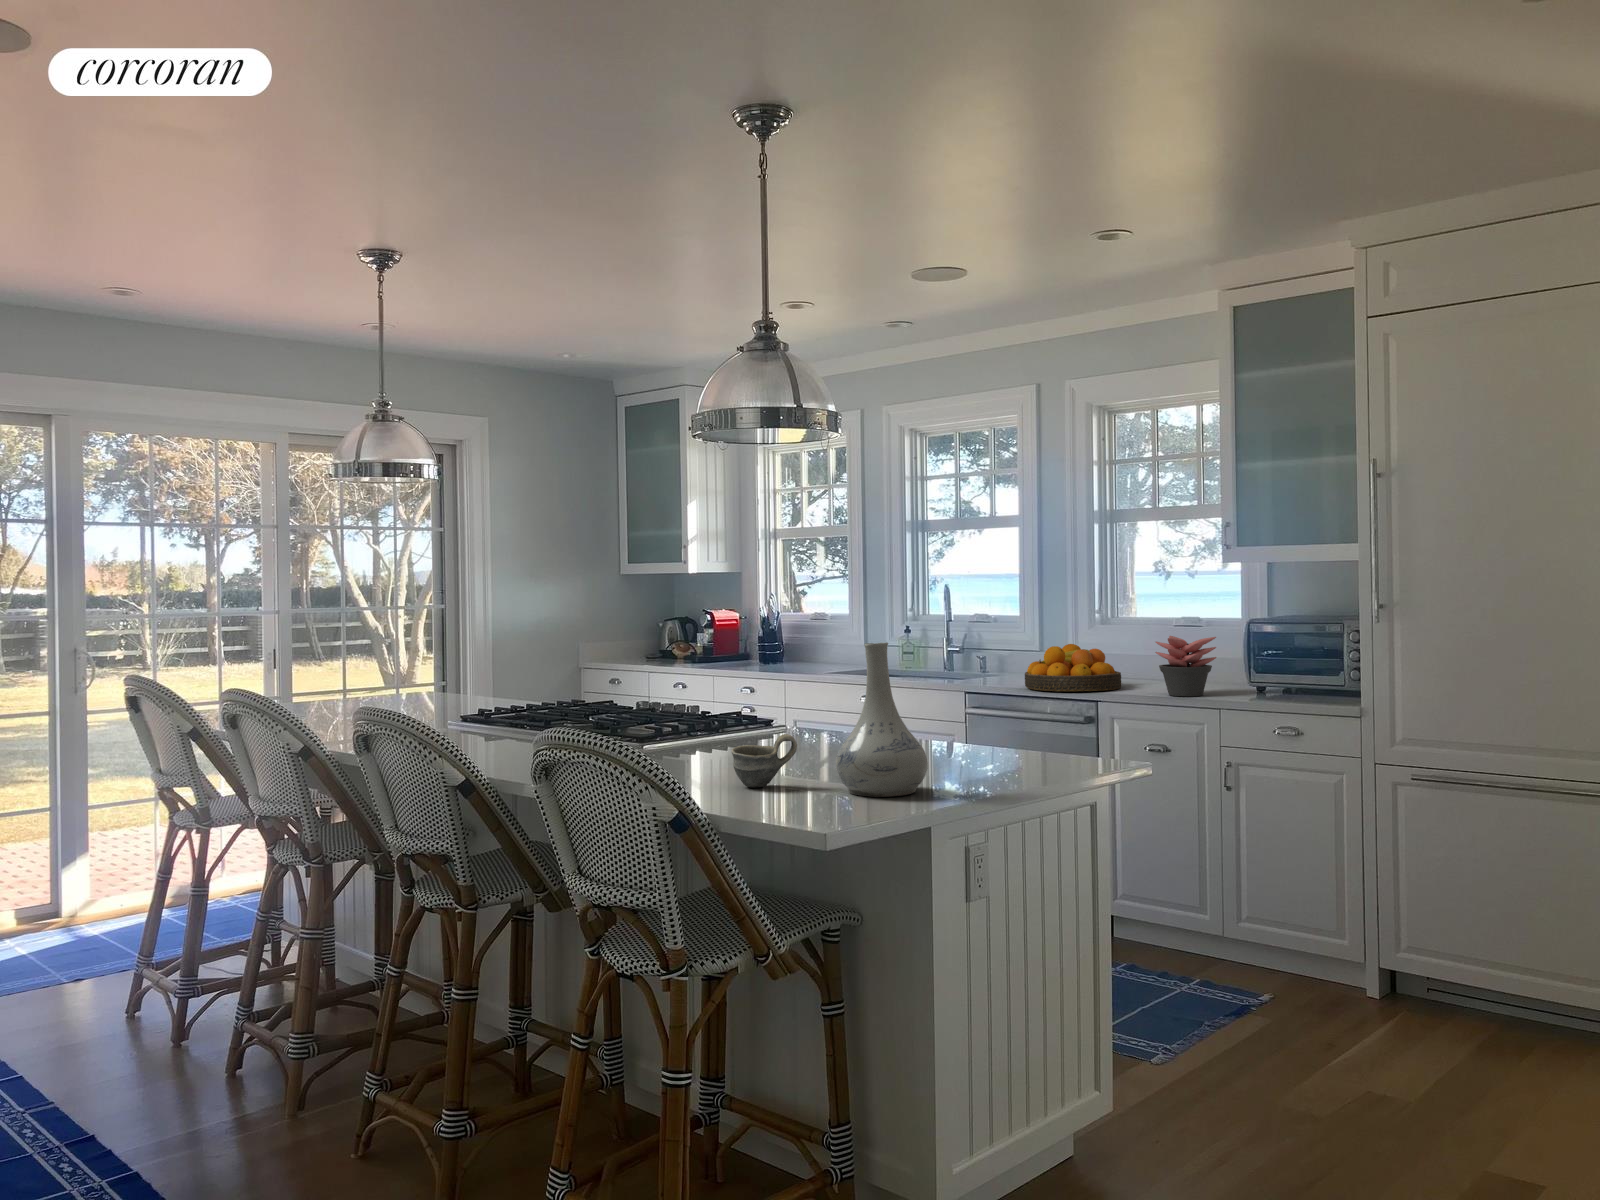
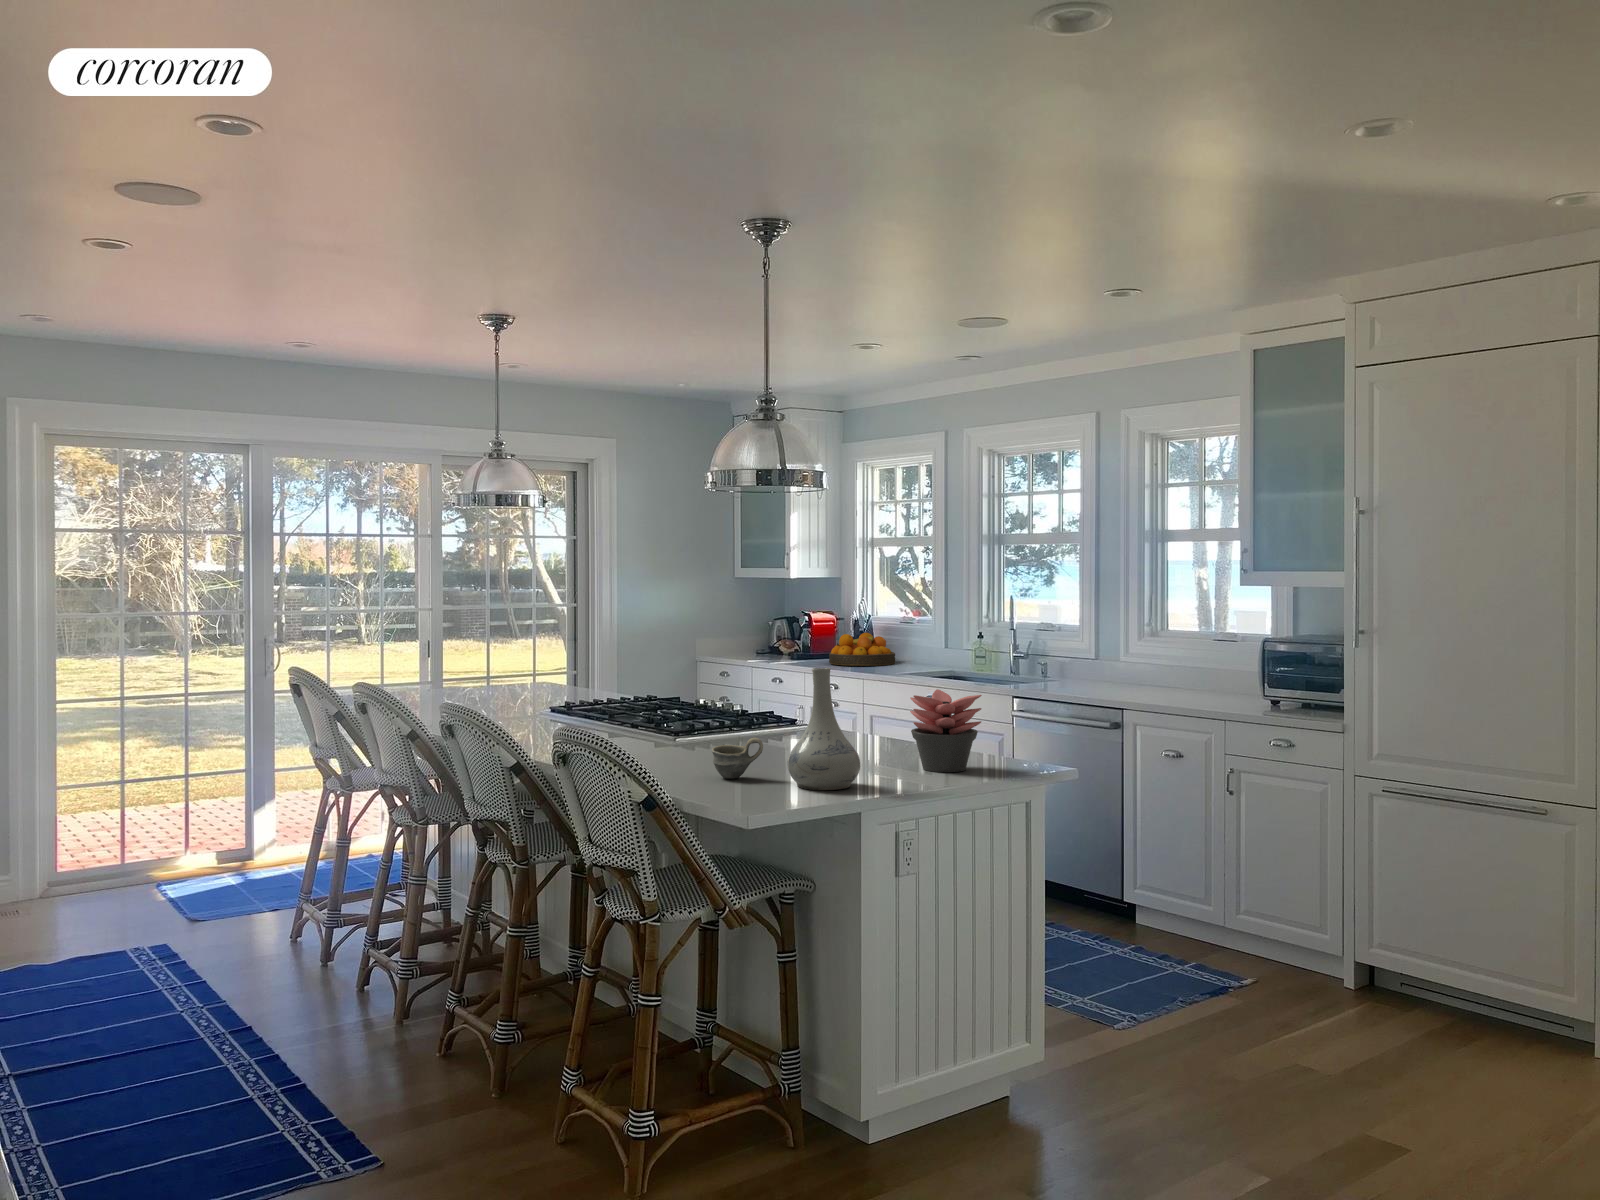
succulent plant: present [1155,636,1216,696] -> present [910,689,982,772]
fruit bowl: present [1025,644,1122,691] -> present [829,633,895,666]

